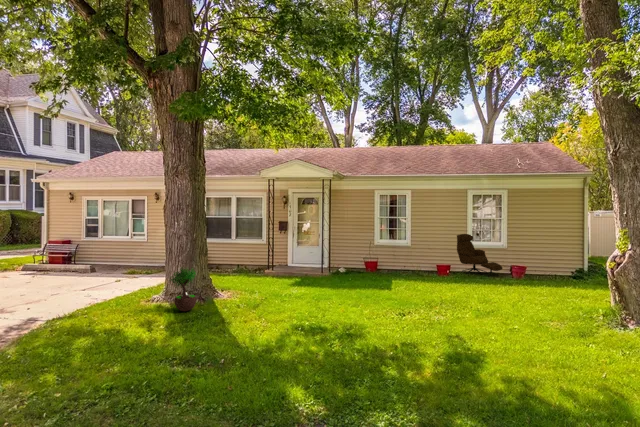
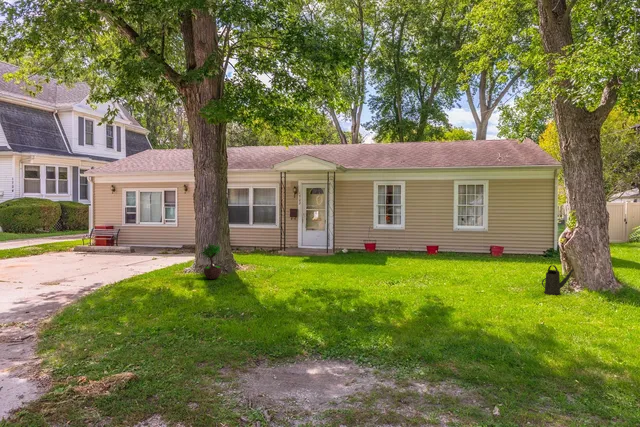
lounge chair: present [457,234,502,276] -> none [444,219,484,255]
watering can: none [591,297,629,334] -> present [542,265,574,295]

